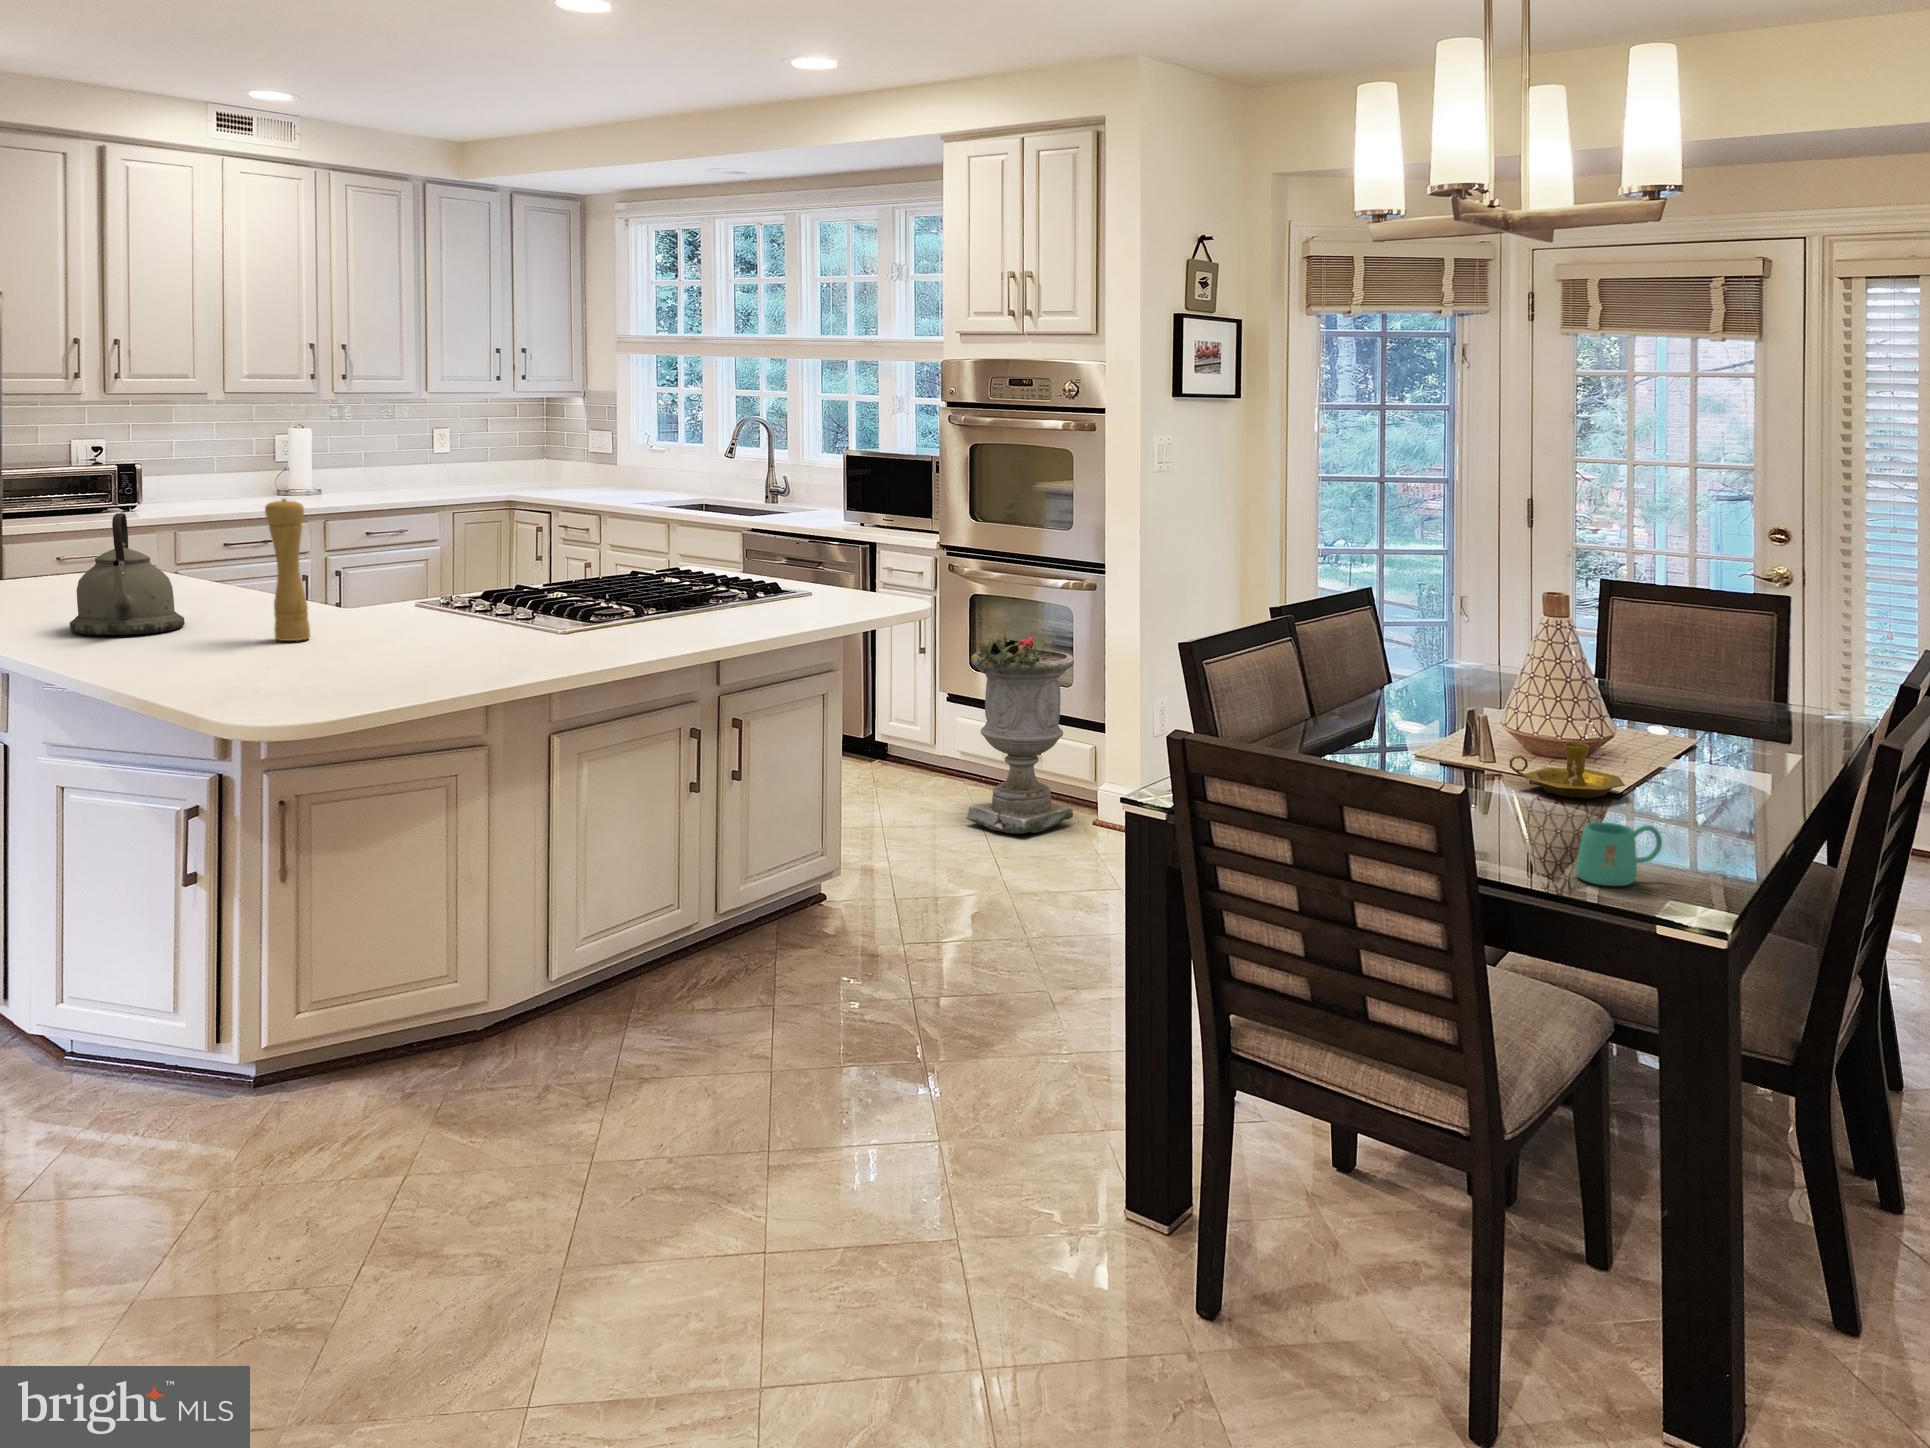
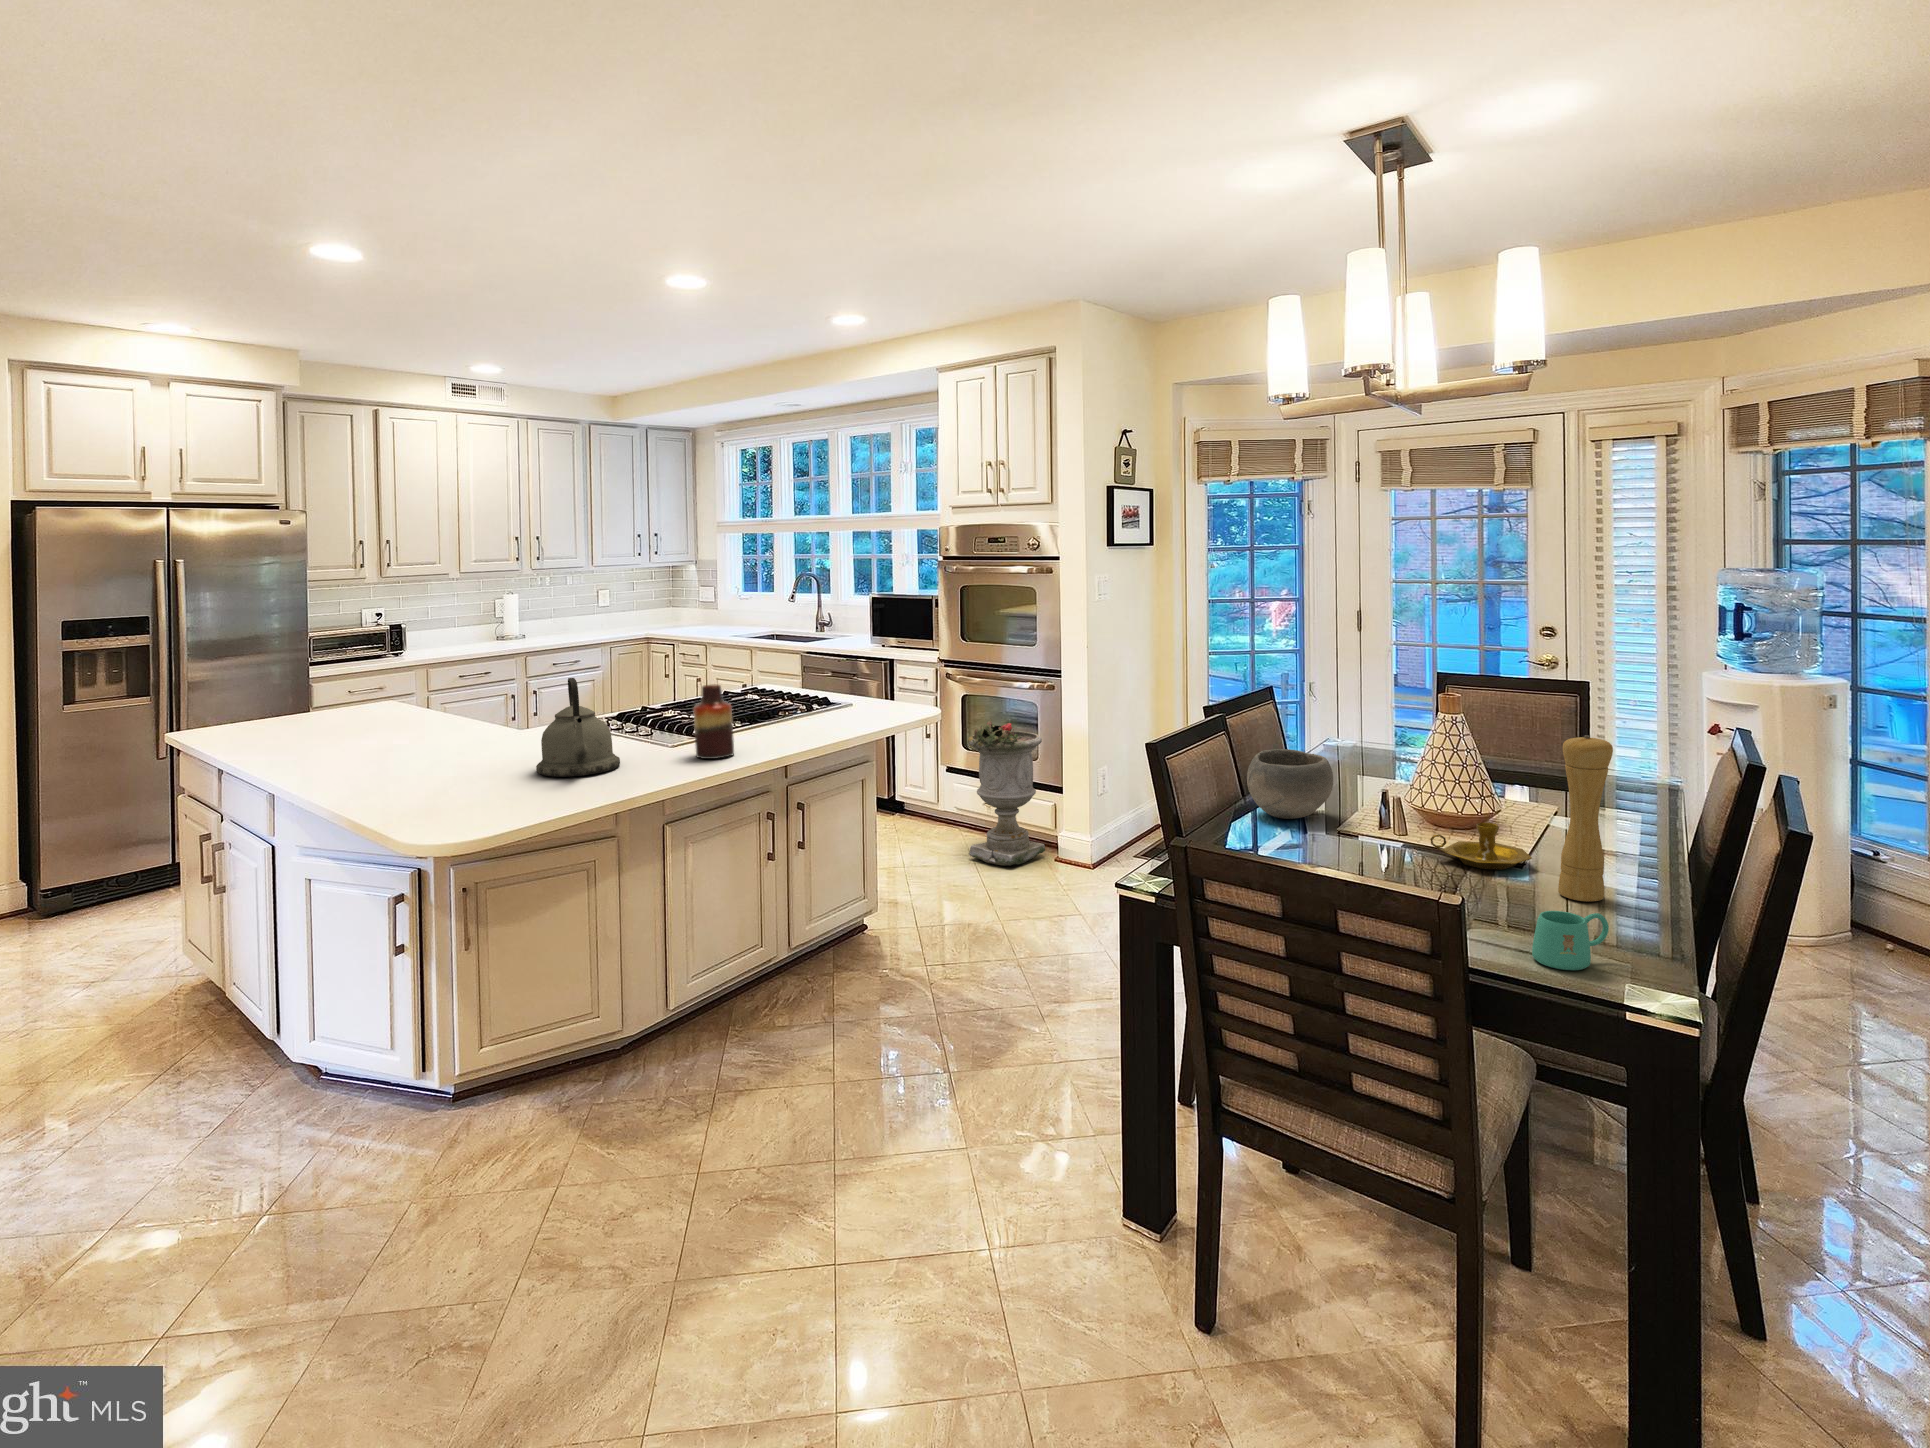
pepper mill: present [265,499,310,641] -> present [1558,735,1613,901]
kettle: present [70,513,185,635] -> present [536,678,620,777]
vase: none [591,550,644,649] -> present [693,684,734,759]
bowl: none [1307,656,1412,742] -> present [1247,749,1333,819]

